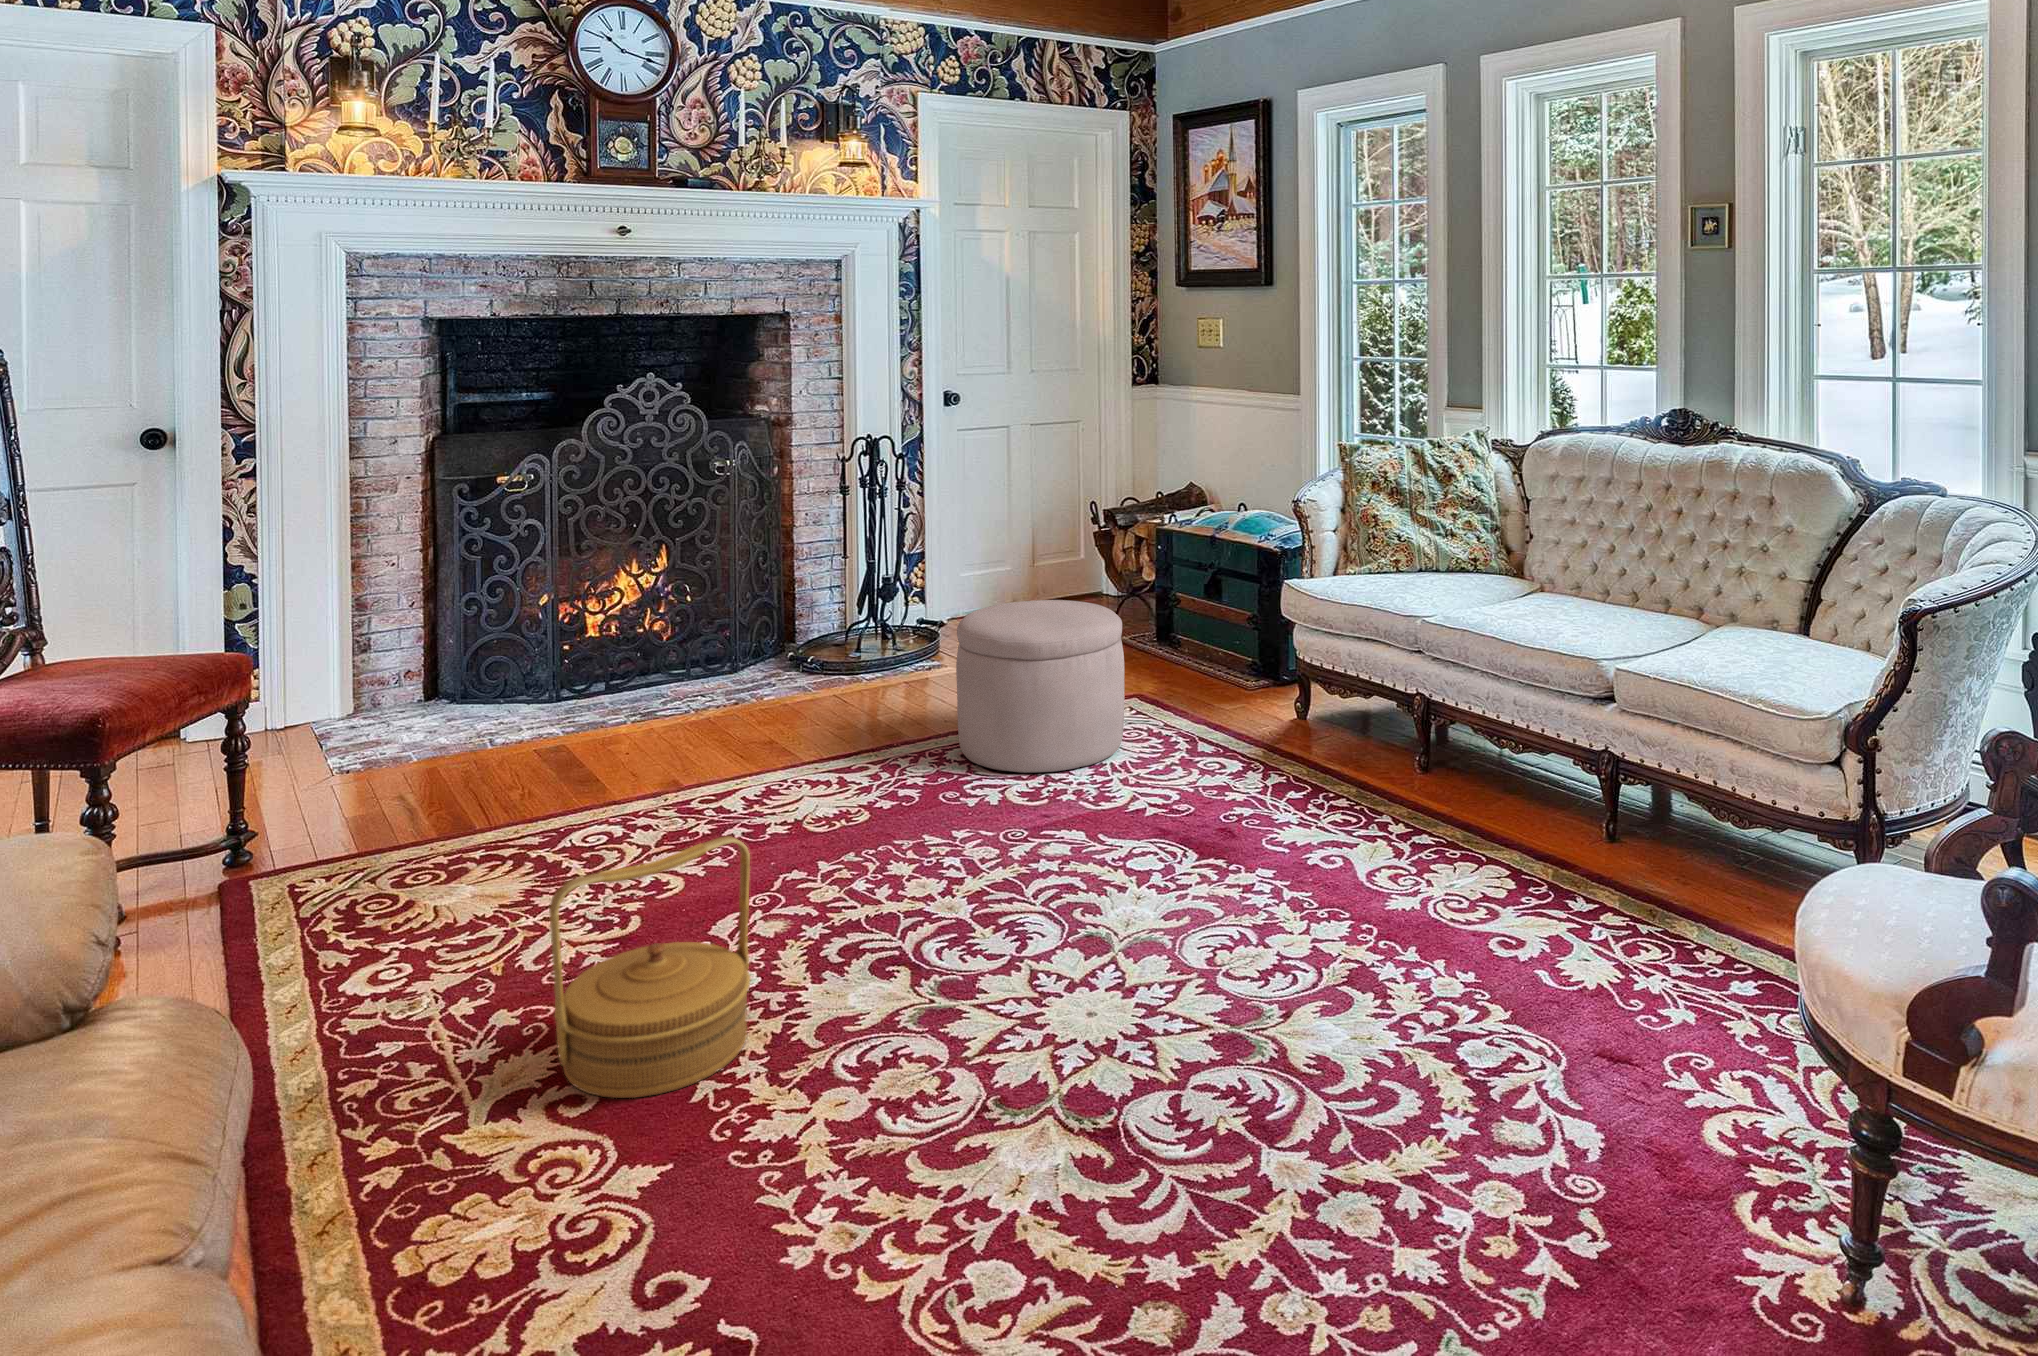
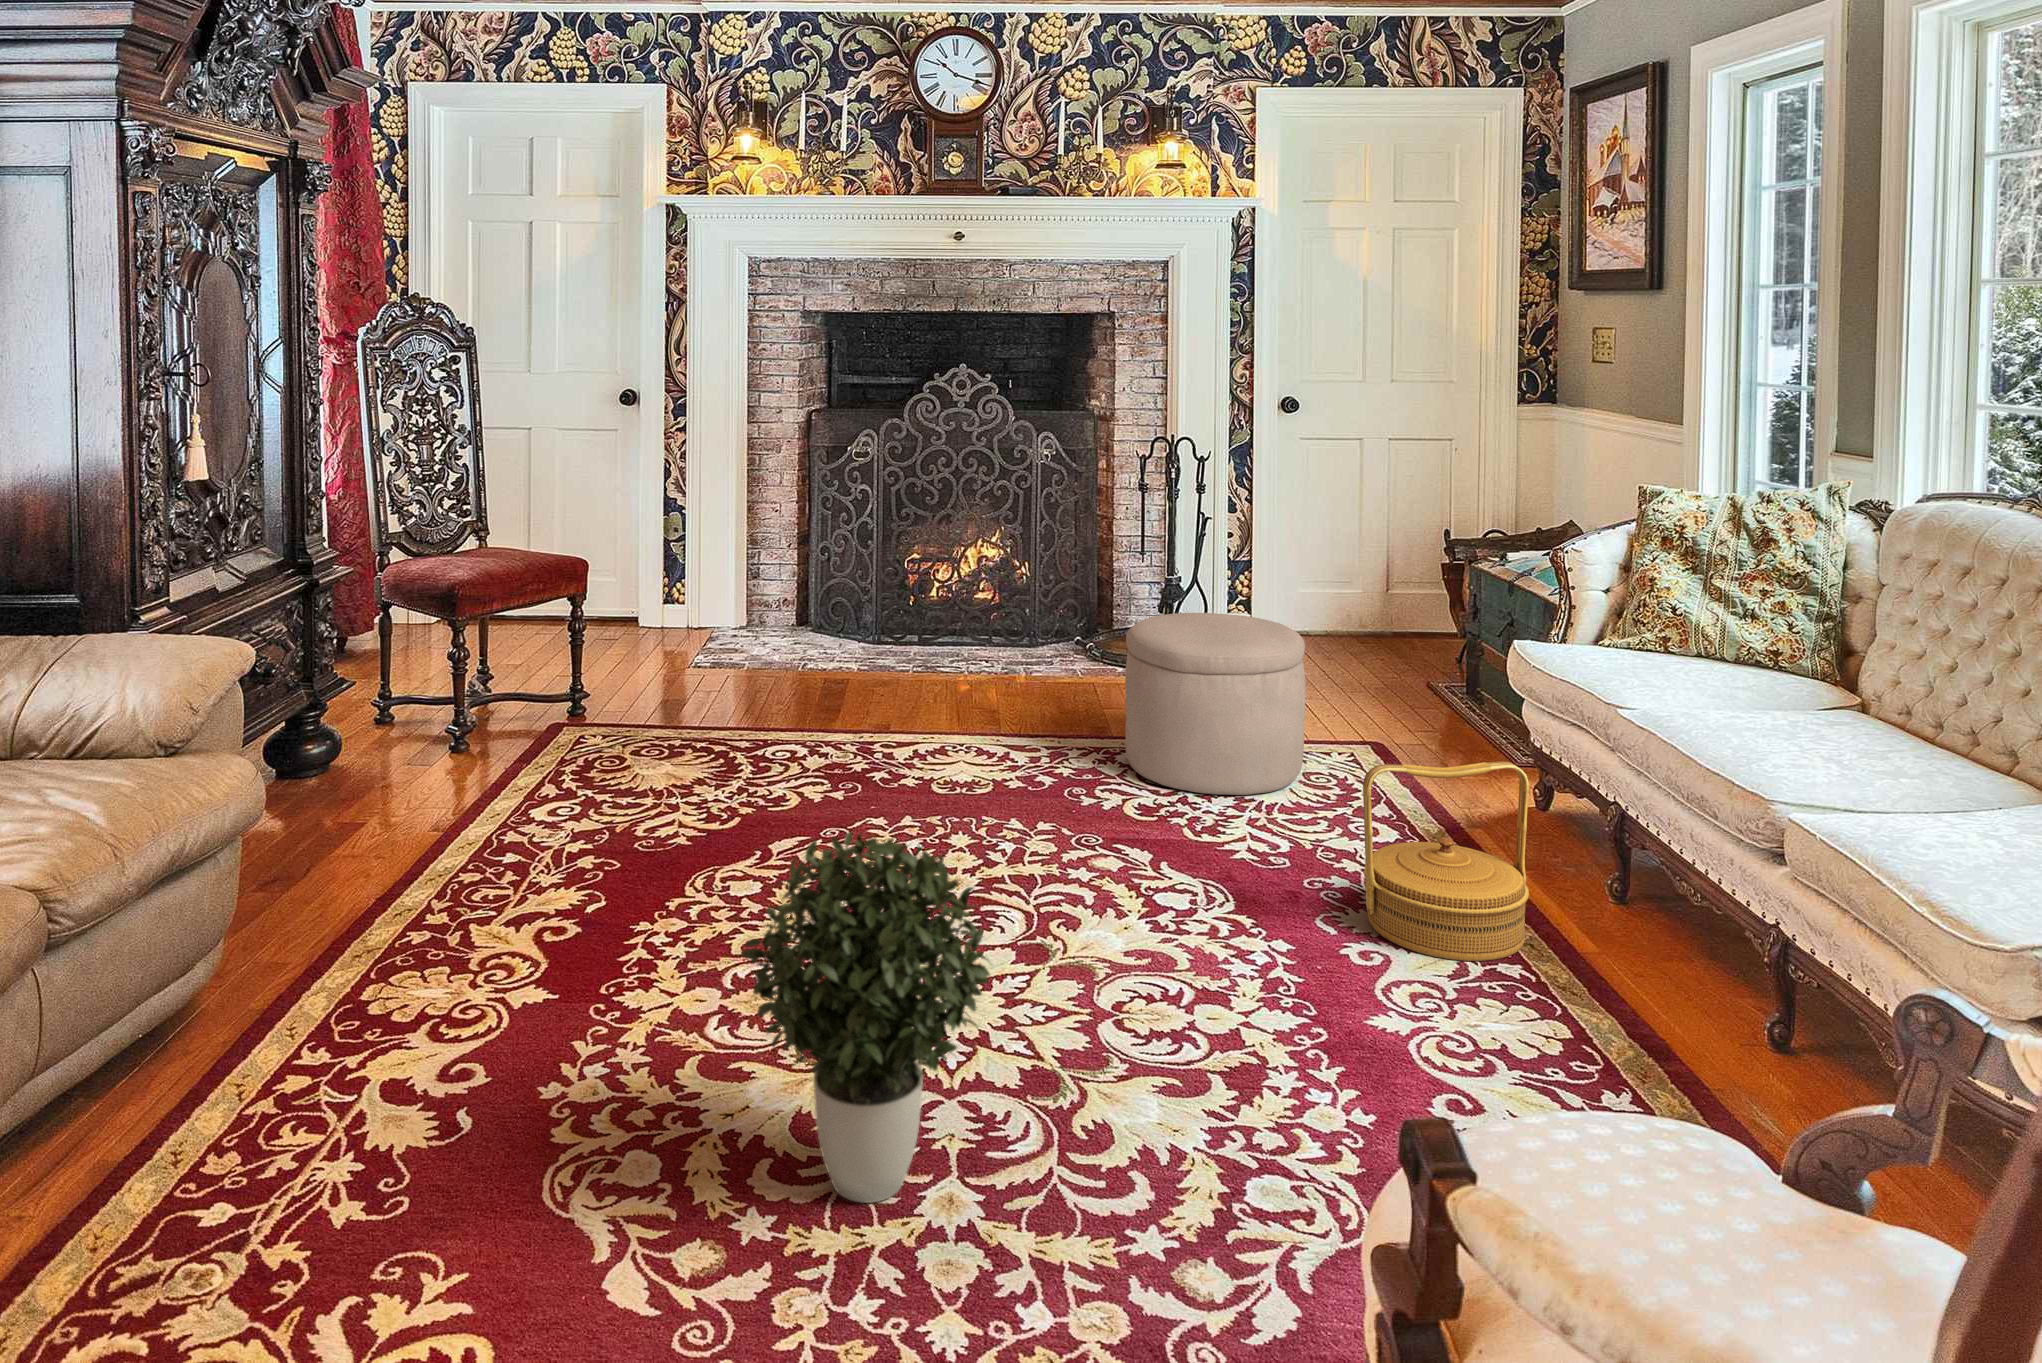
basket: present [549,836,751,1098] -> present [1363,761,1529,961]
potted plant: none [1084,845,1319,1210] -> present [741,832,990,1203]

